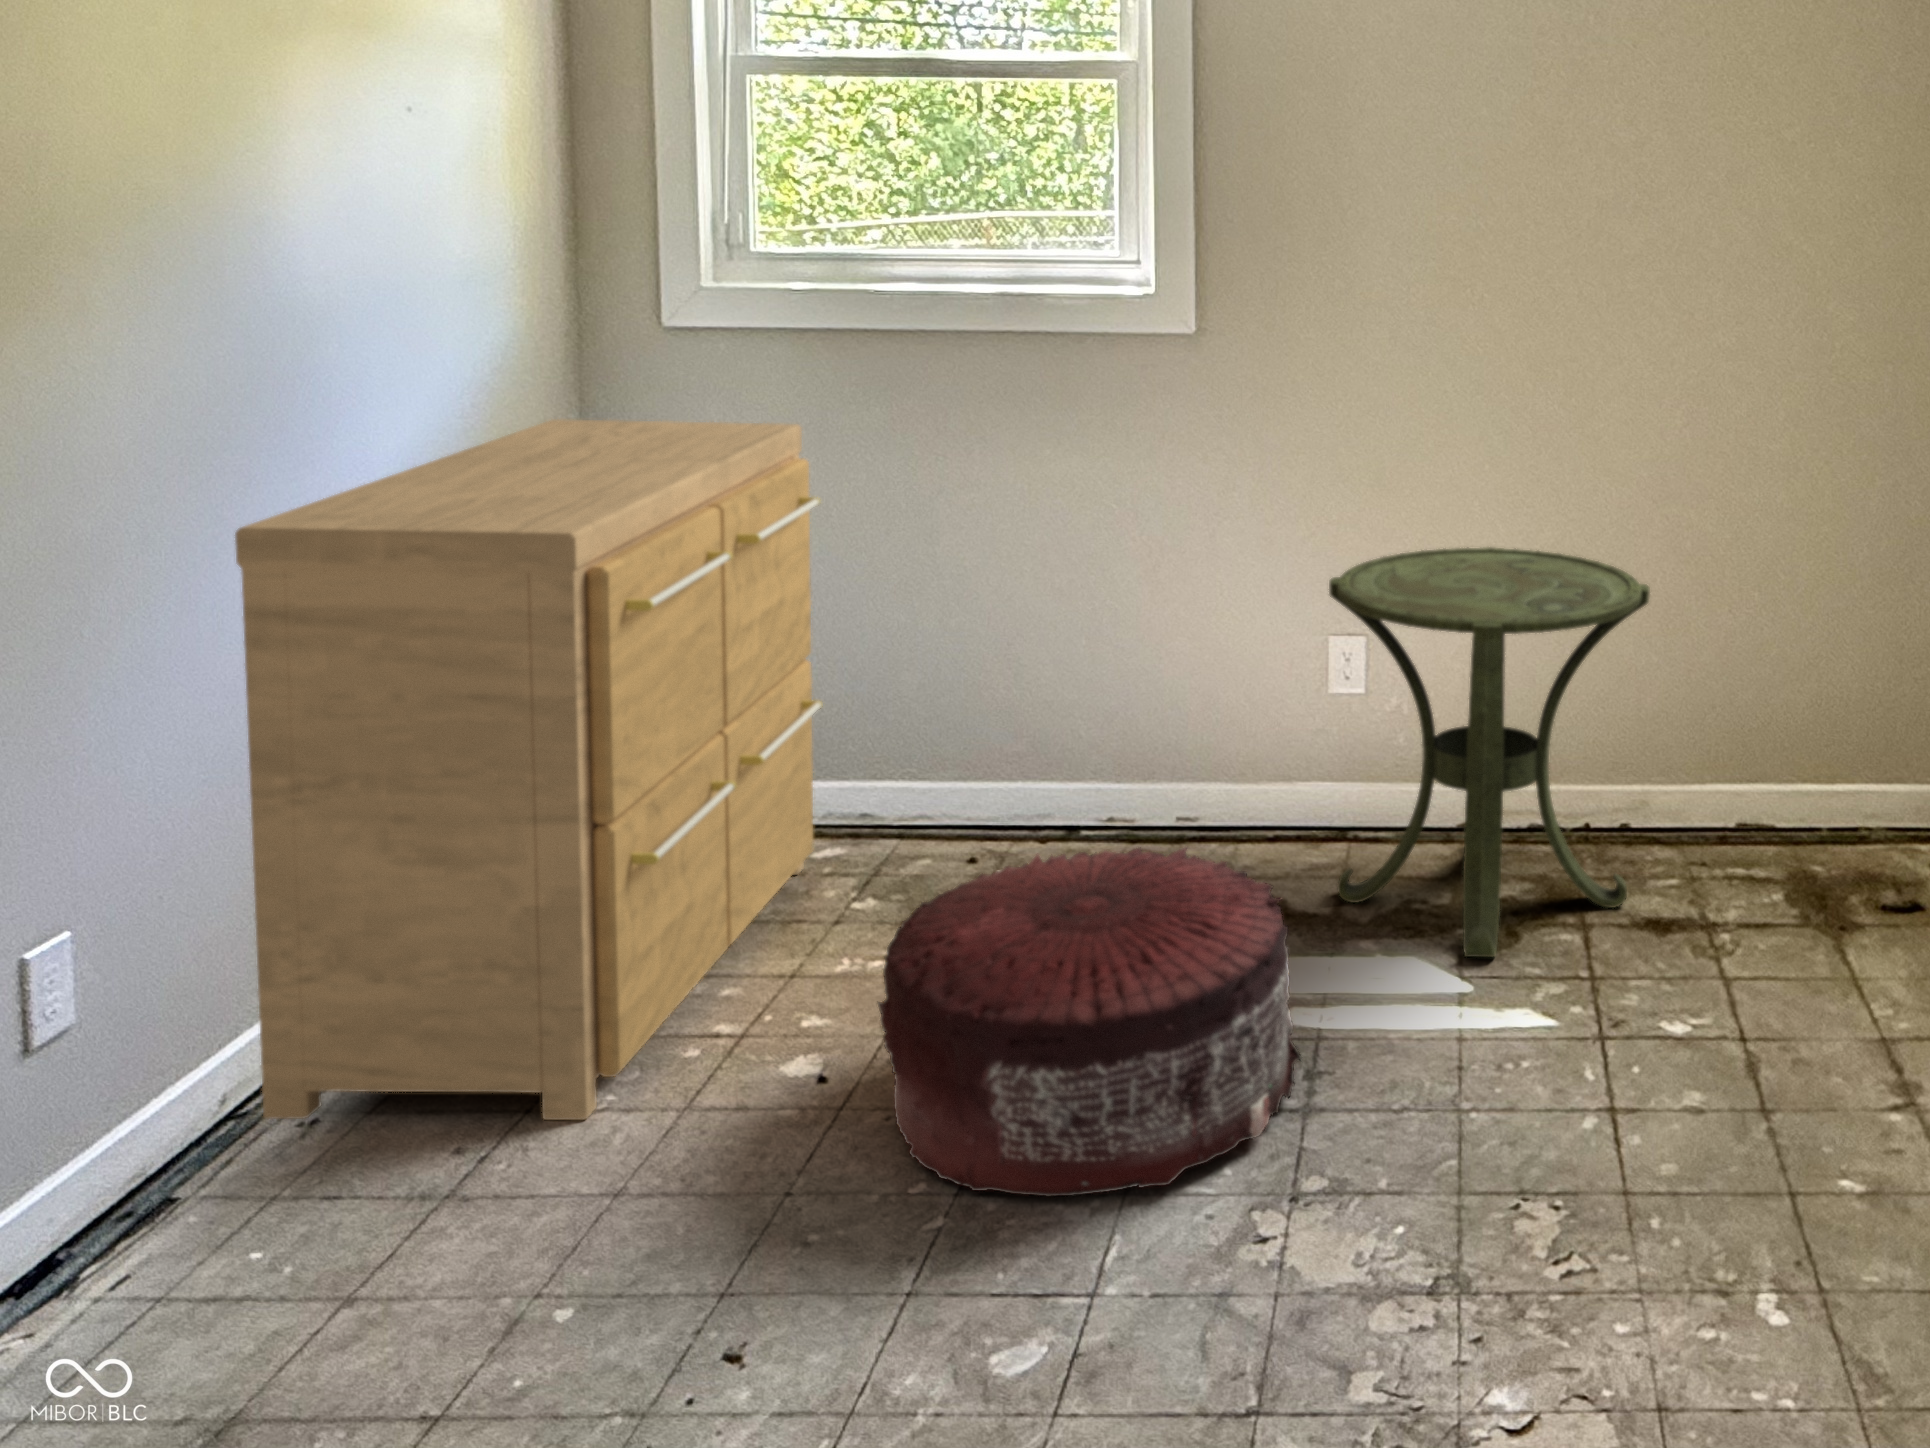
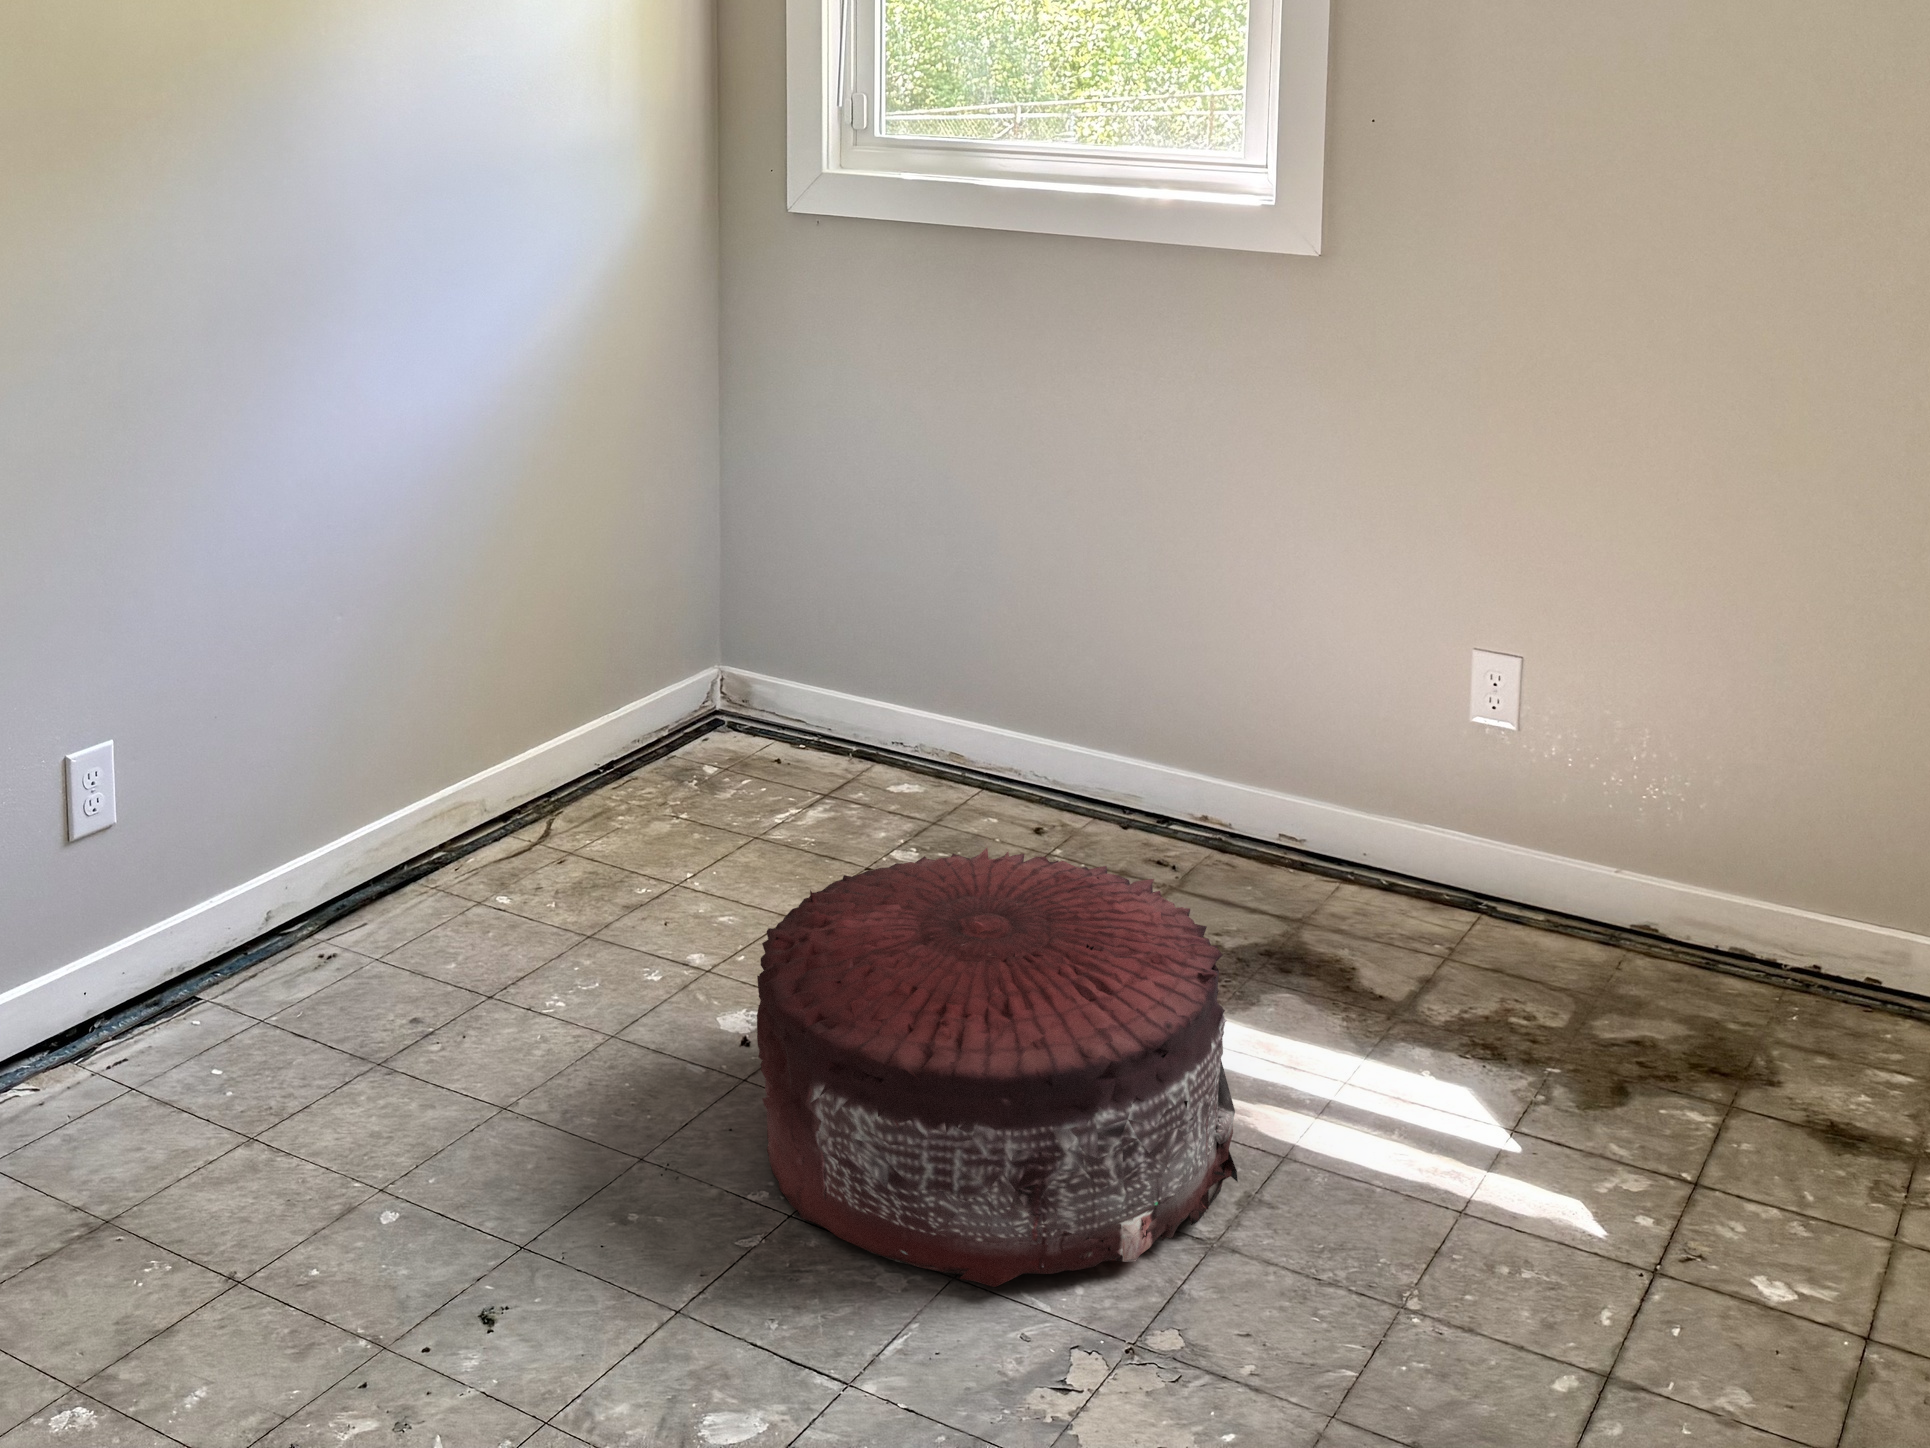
dresser: present [235,419,822,1120] -> none [282,307,882,1015]
side table: present [1329,547,1650,957] -> none [1412,557,1870,1112]

